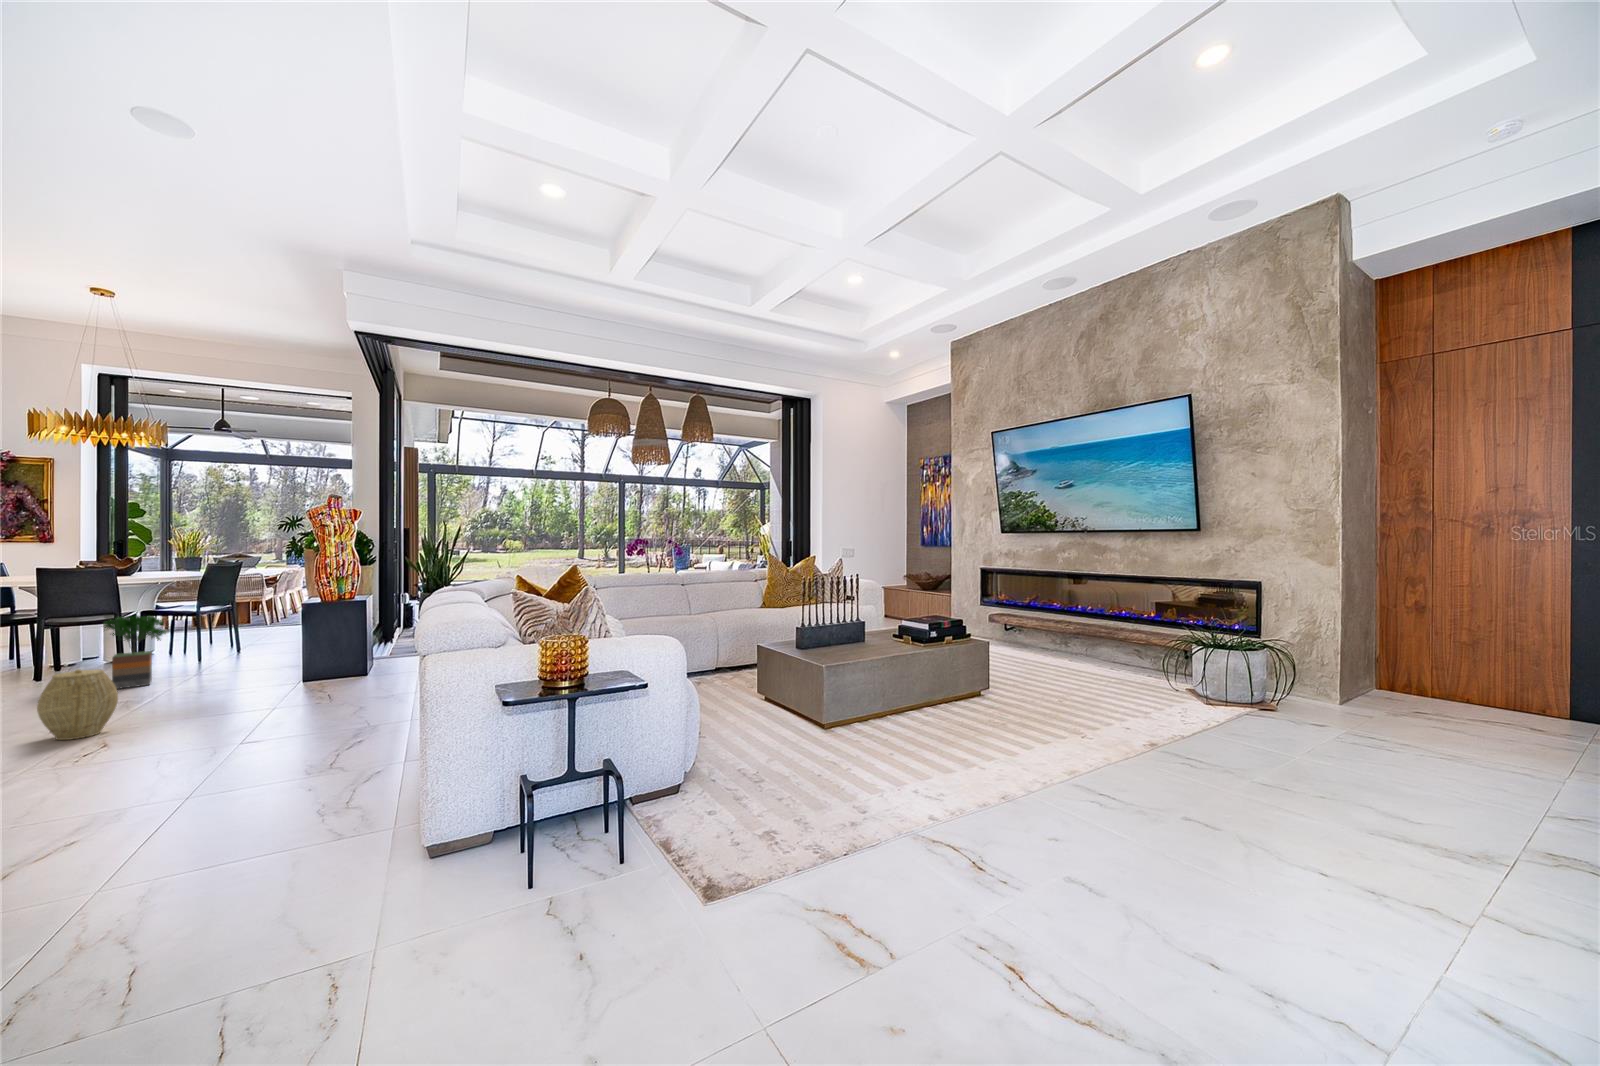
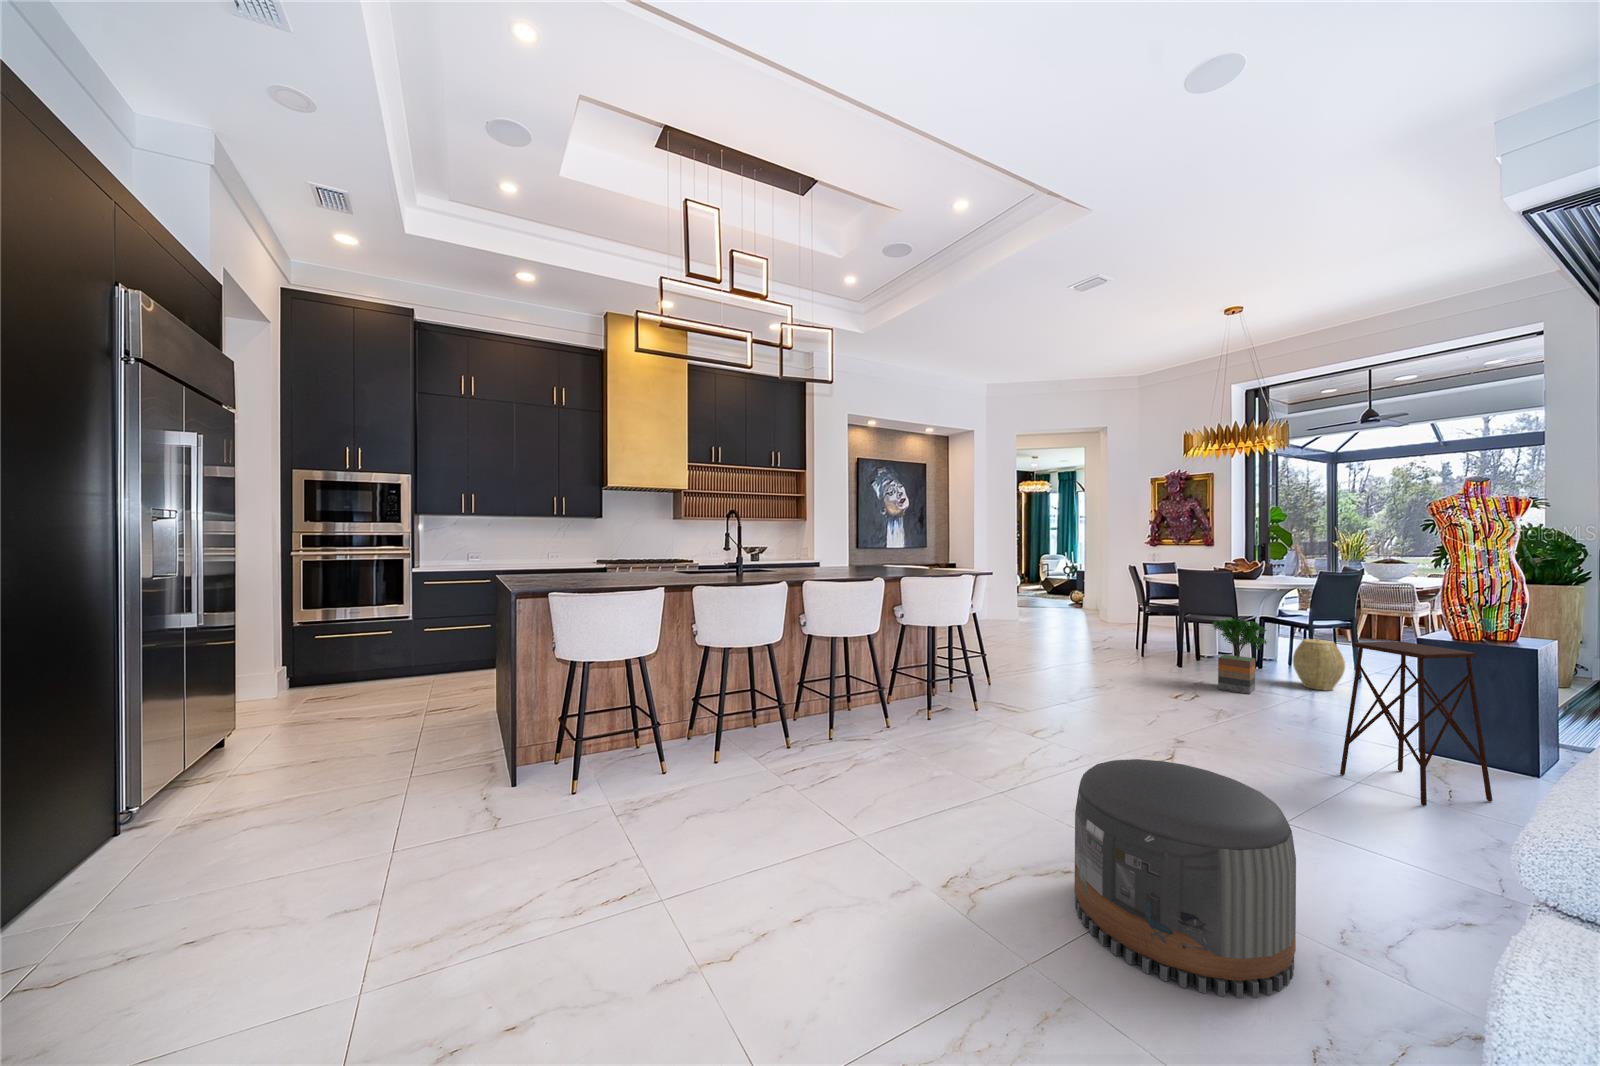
side table: none [265,605,354,711] -> present [1340,642,1493,806]
woven basket: present [37,669,118,740] -> present [1293,639,1345,691]
pouf: none [122,700,304,849] -> present [1074,759,1296,998]

